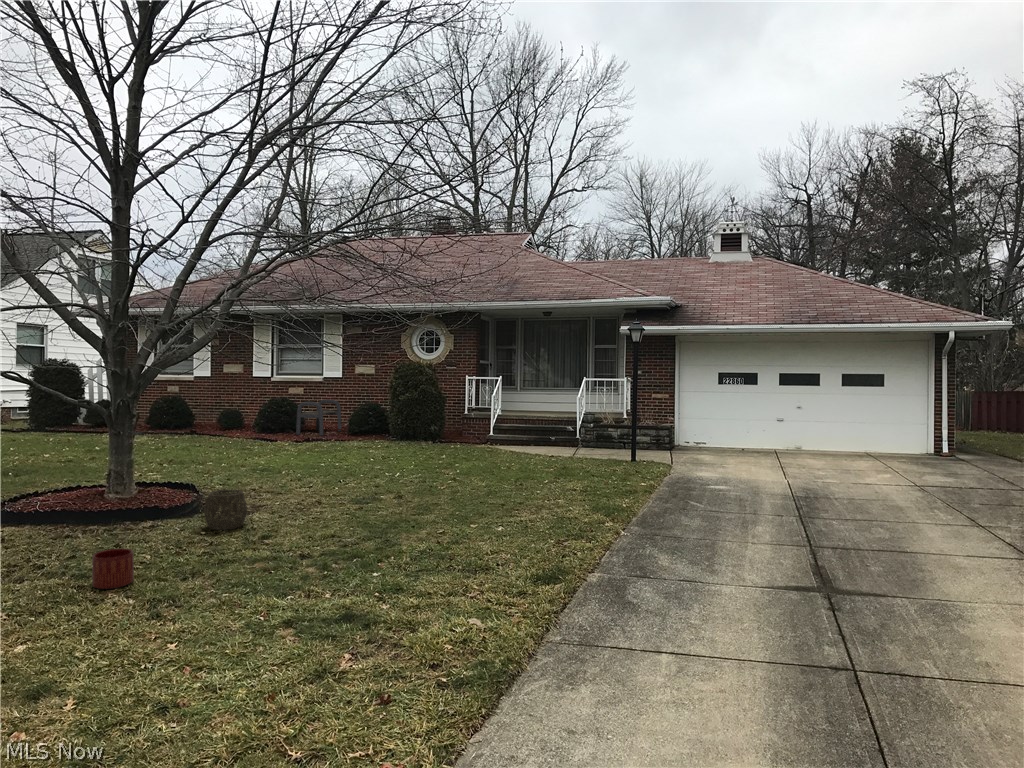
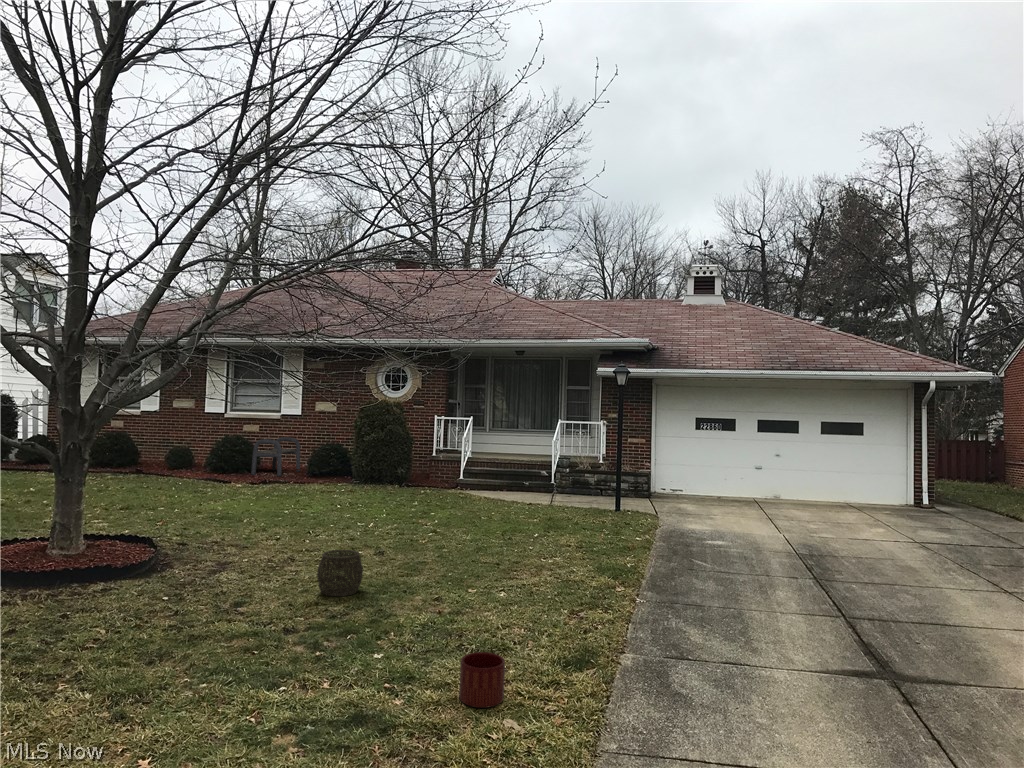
woven basket: present [204,490,247,530] -> present [317,550,363,596]
planter: present [92,548,134,589] -> present [459,652,505,708]

